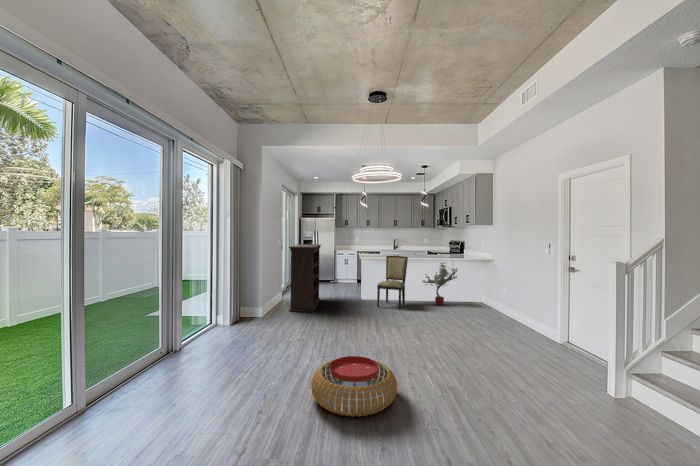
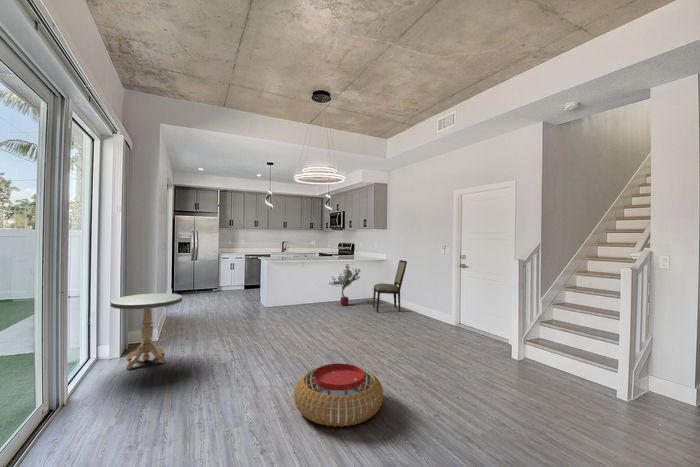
bookshelf: present [289,244,321,312] -> none [188,248,222,329]
dining chair: present [377,256,408,310] -> present [373,260,407,312]
side table: none [219,280,269,336] -> present [110,293,182,369]

